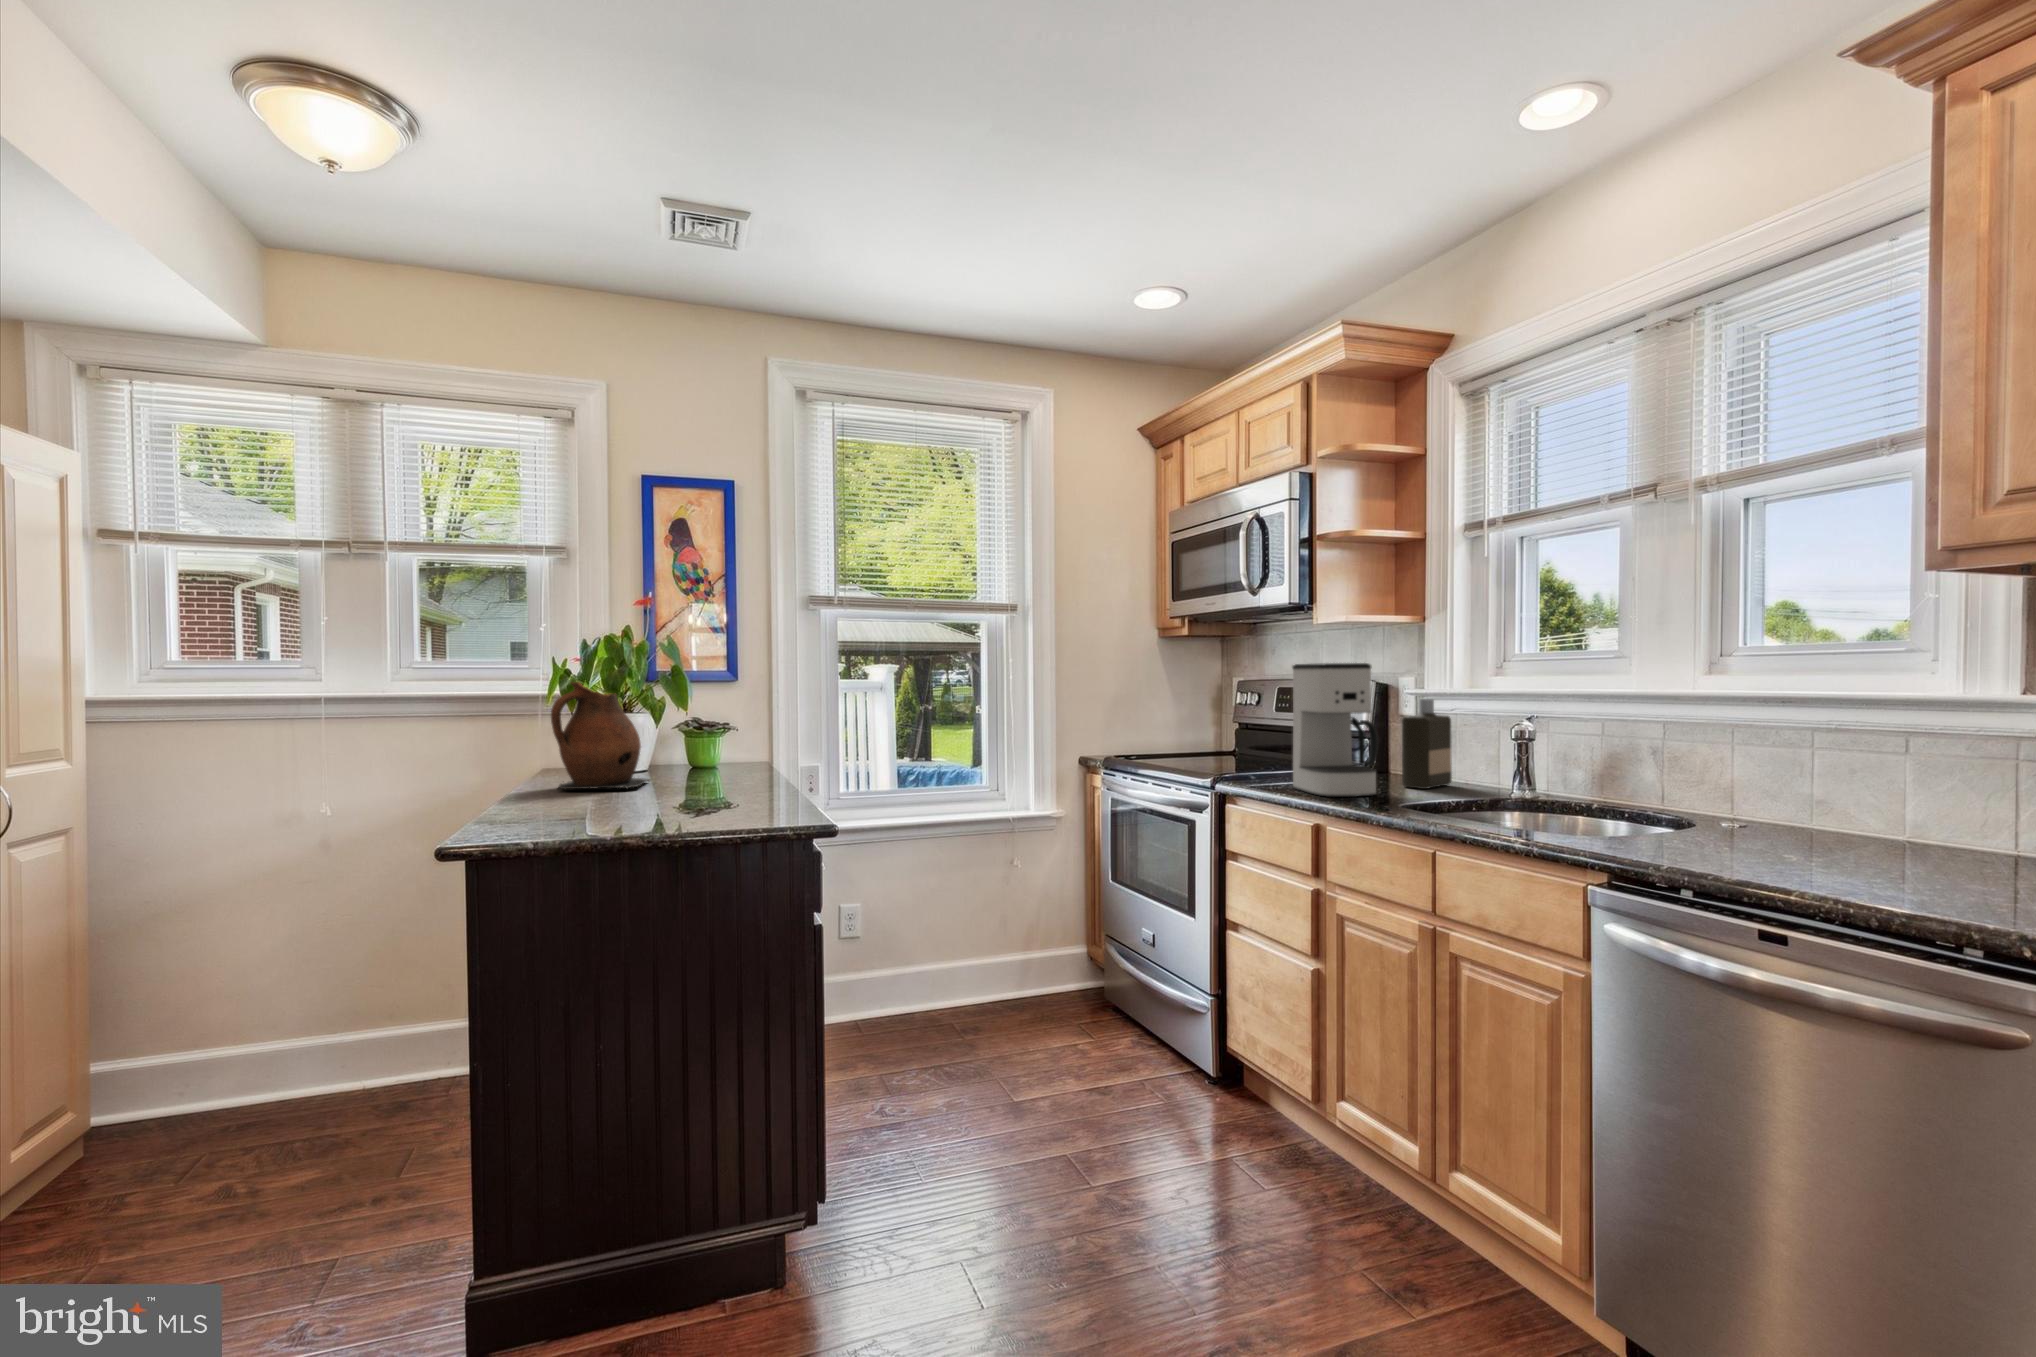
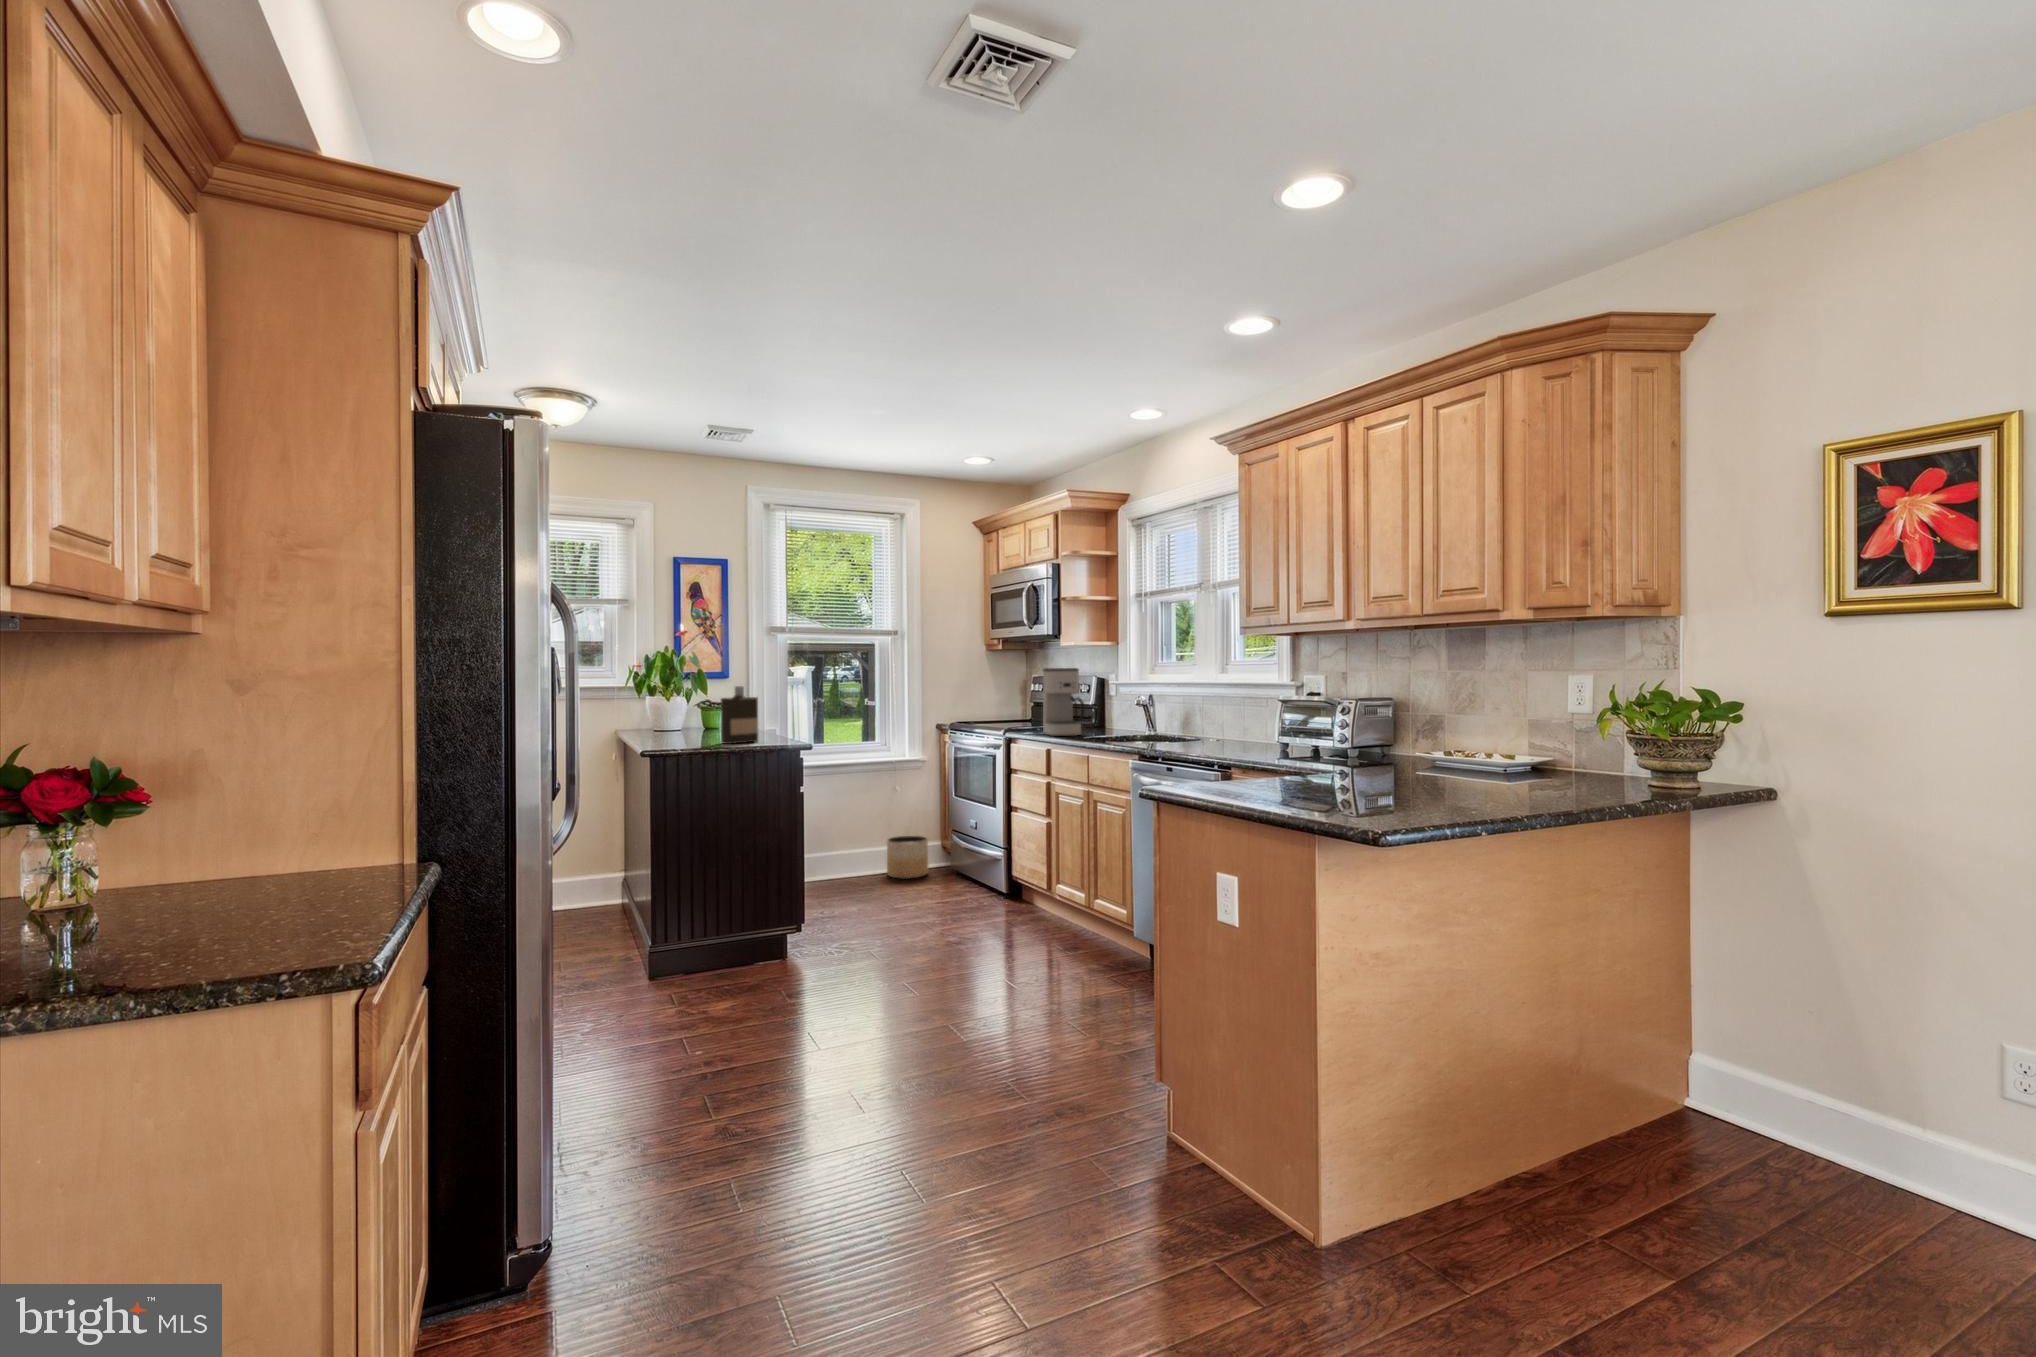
ceramic pitcher: present [551,682,650,789] -> none [646,679,694,736]
bottle: present [1402,699,1452,789] -> present [721,686,758,744]
planter: none [997,941,1066,1020] -> present [887,836,928,879]

